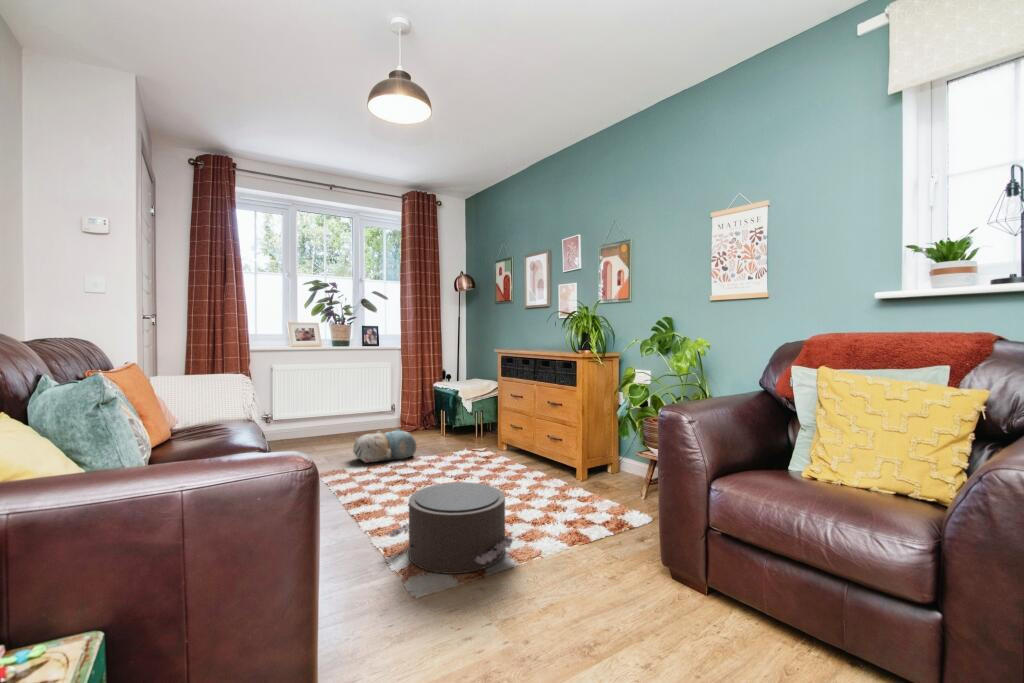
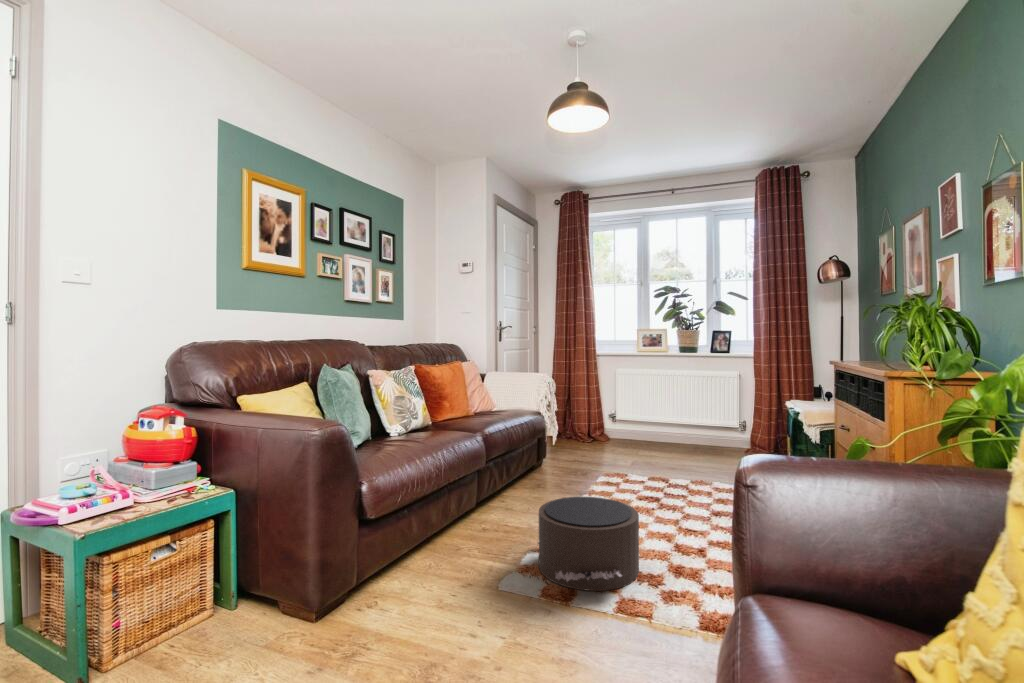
plush toy: present [353,429,416,462] -> none [647,444,715,479]

